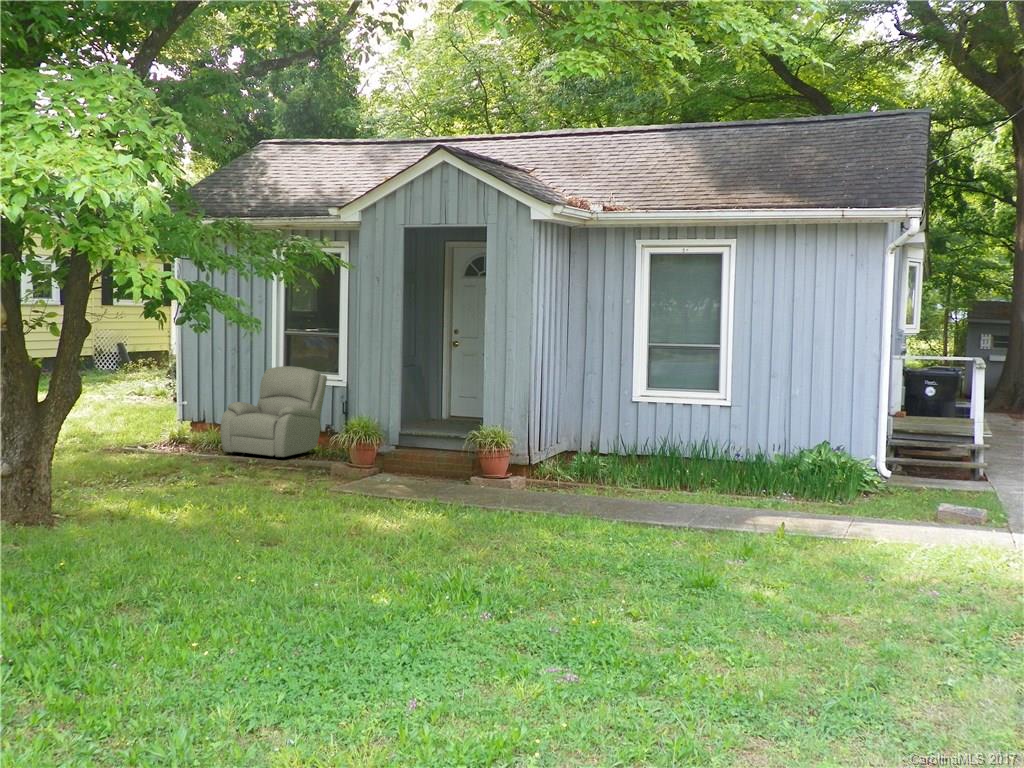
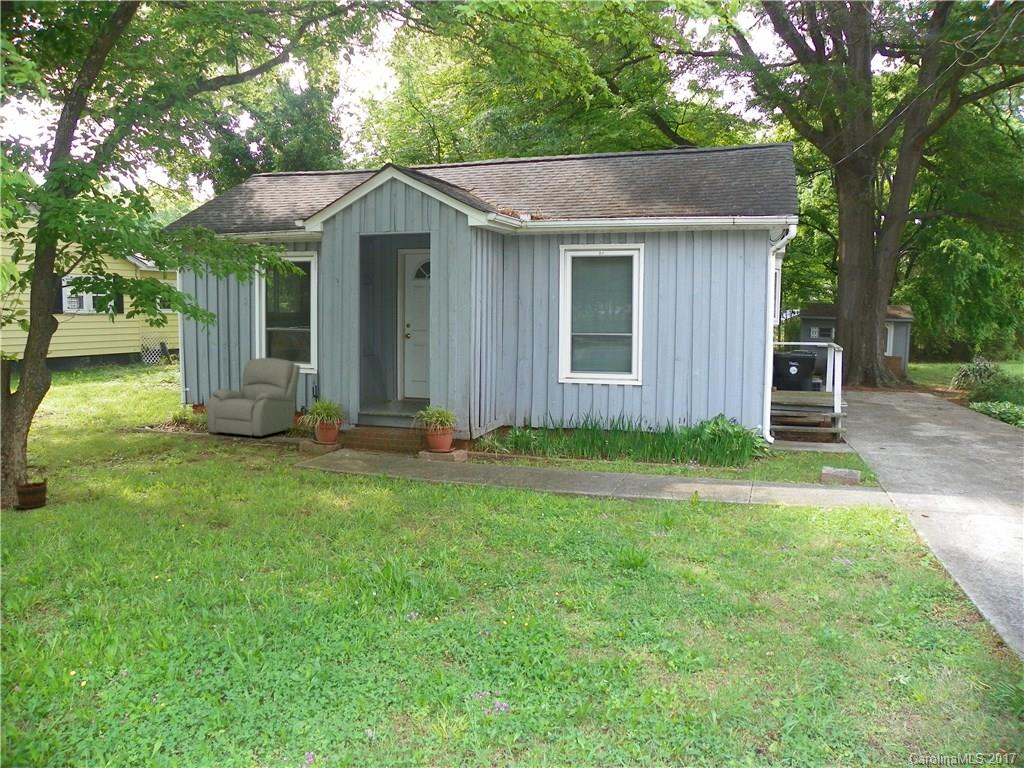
wooden bucket: none [55,476,88,521] -> present [15,465,47,509]

